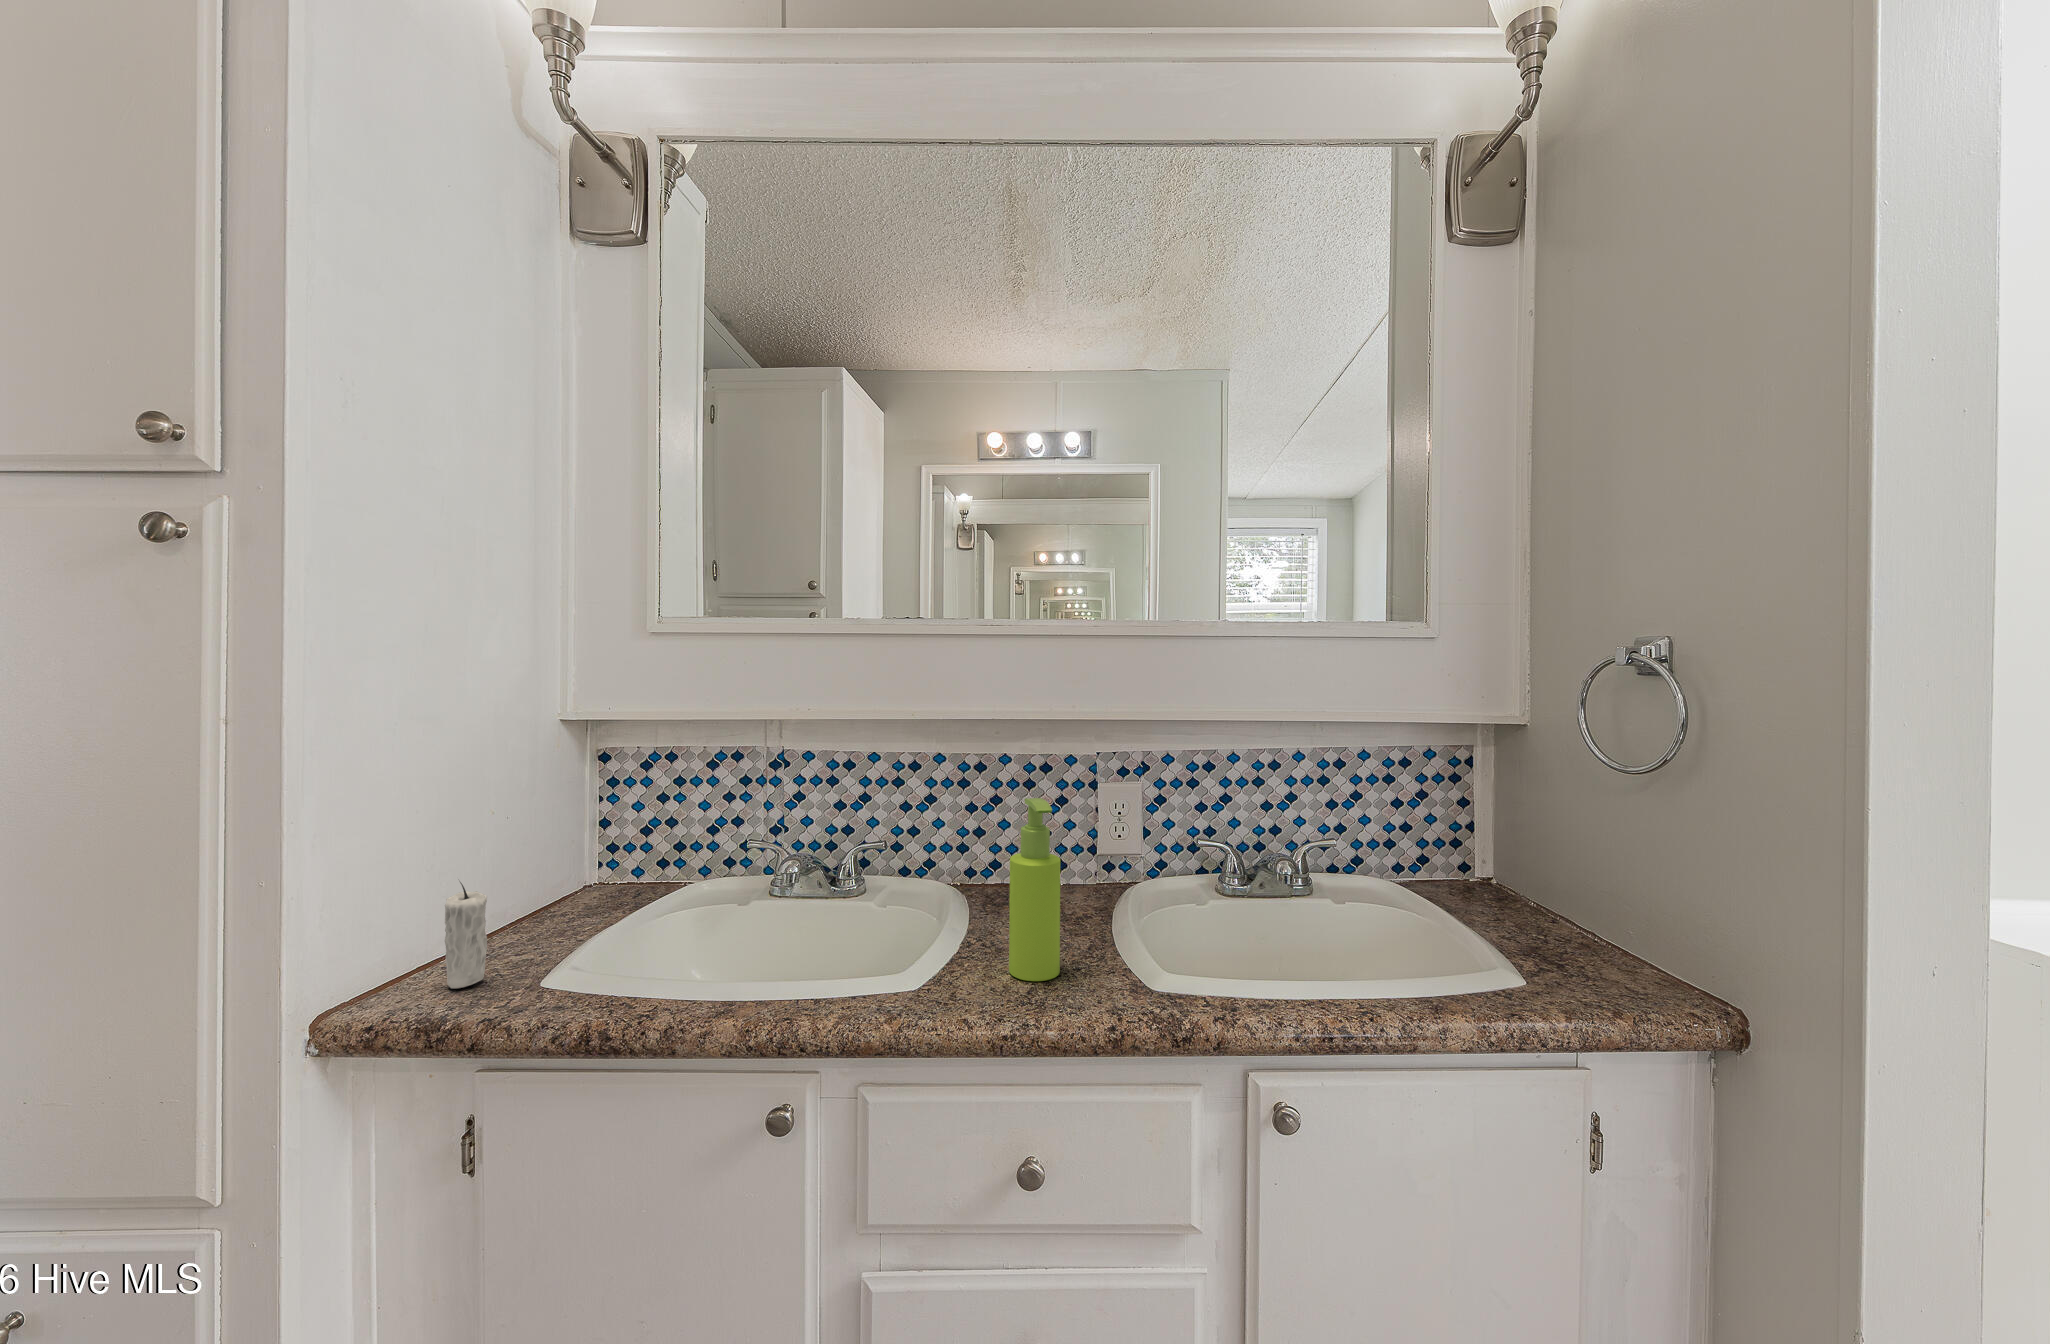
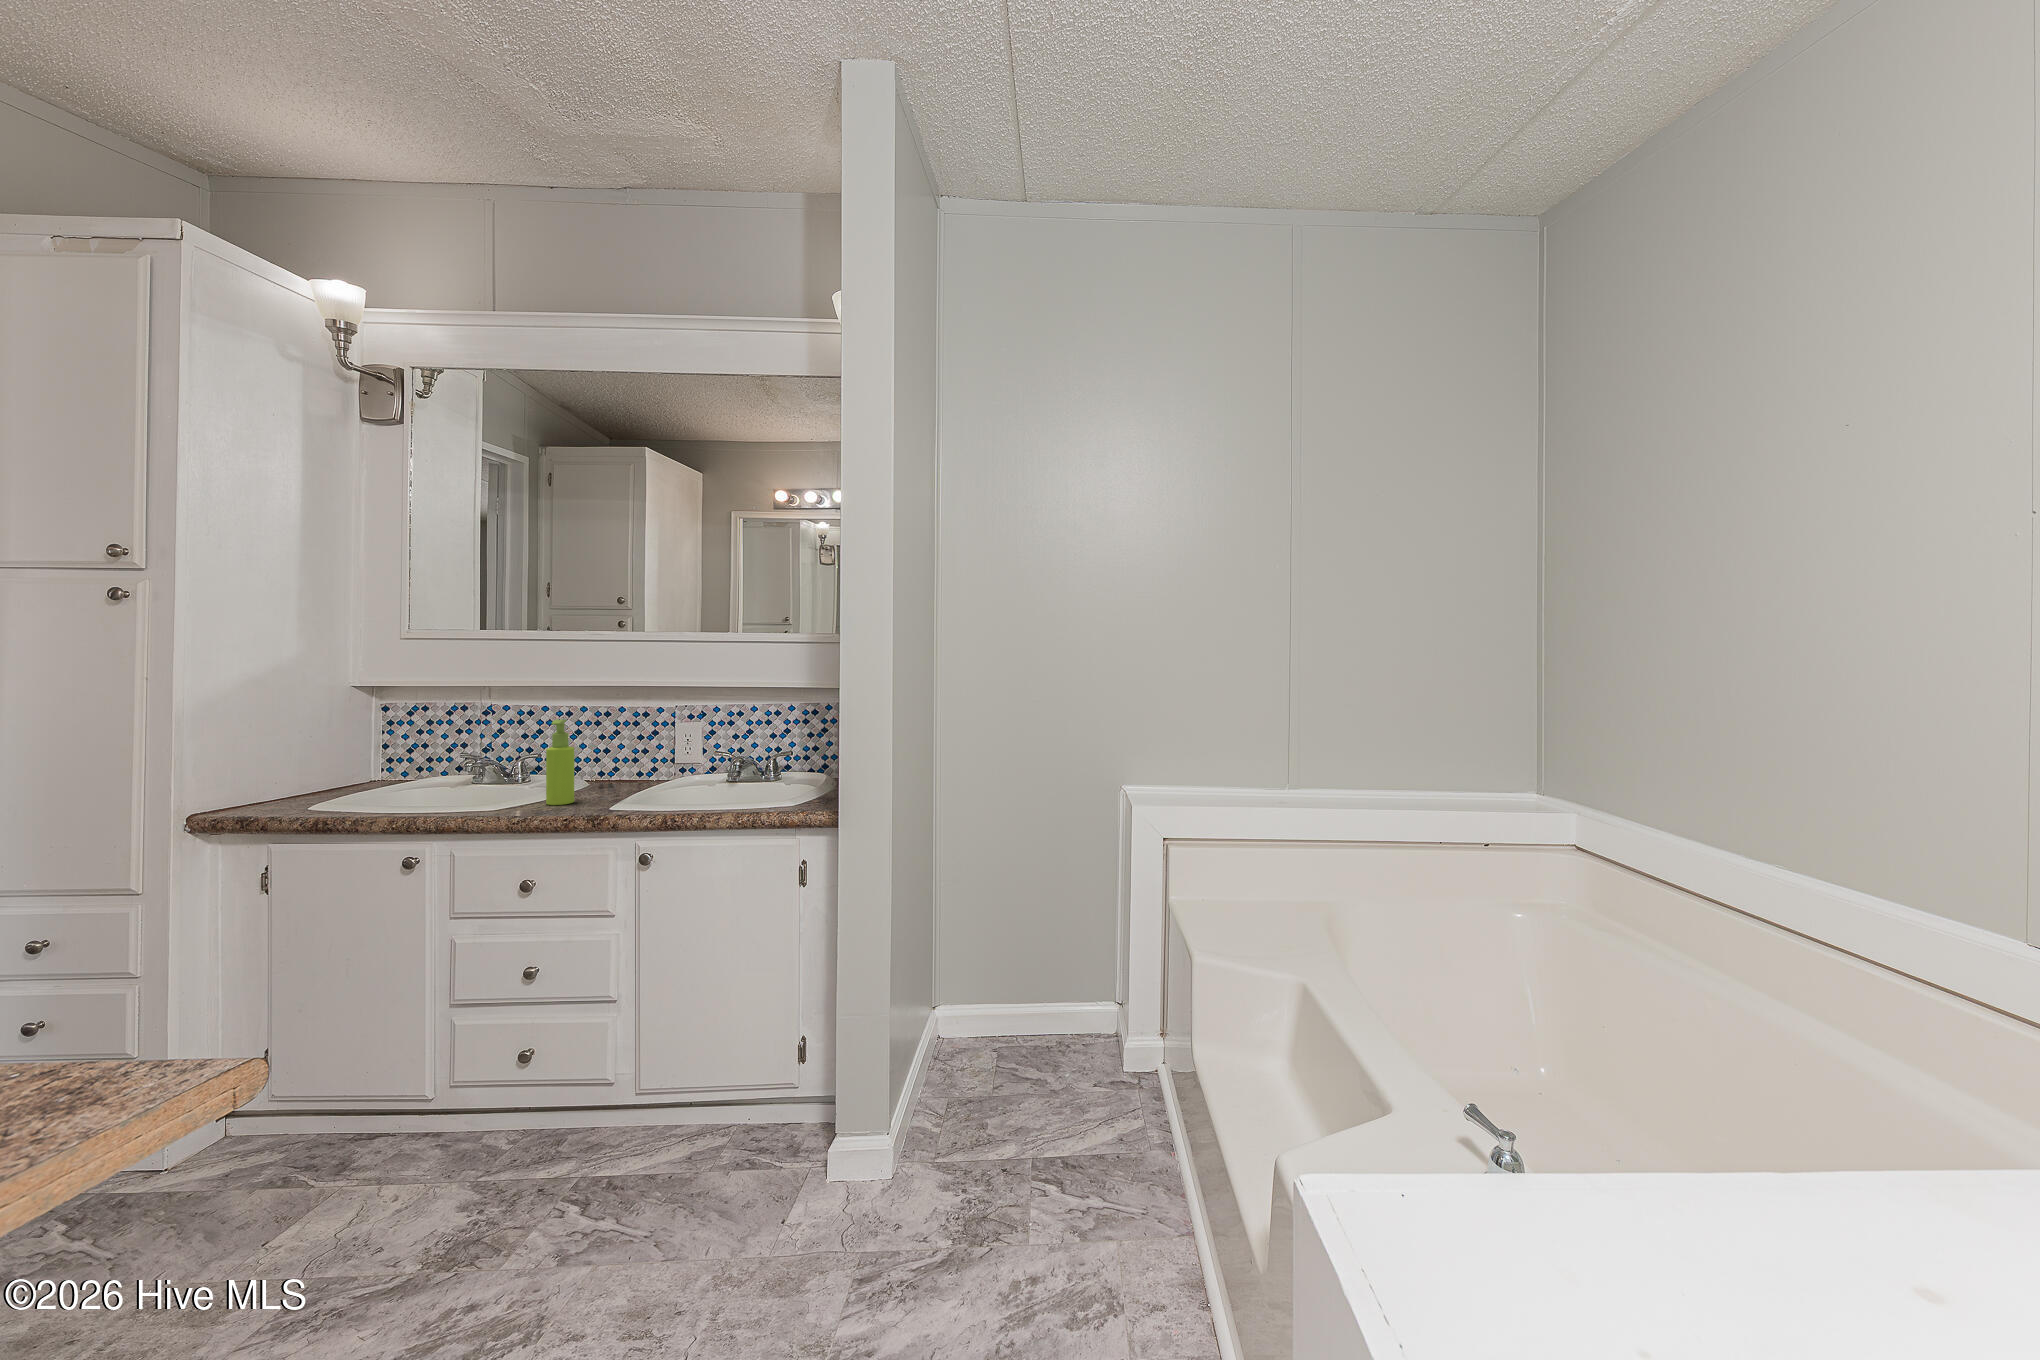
candle: present [445,882,487,989] -> none [260,756,284,808]

